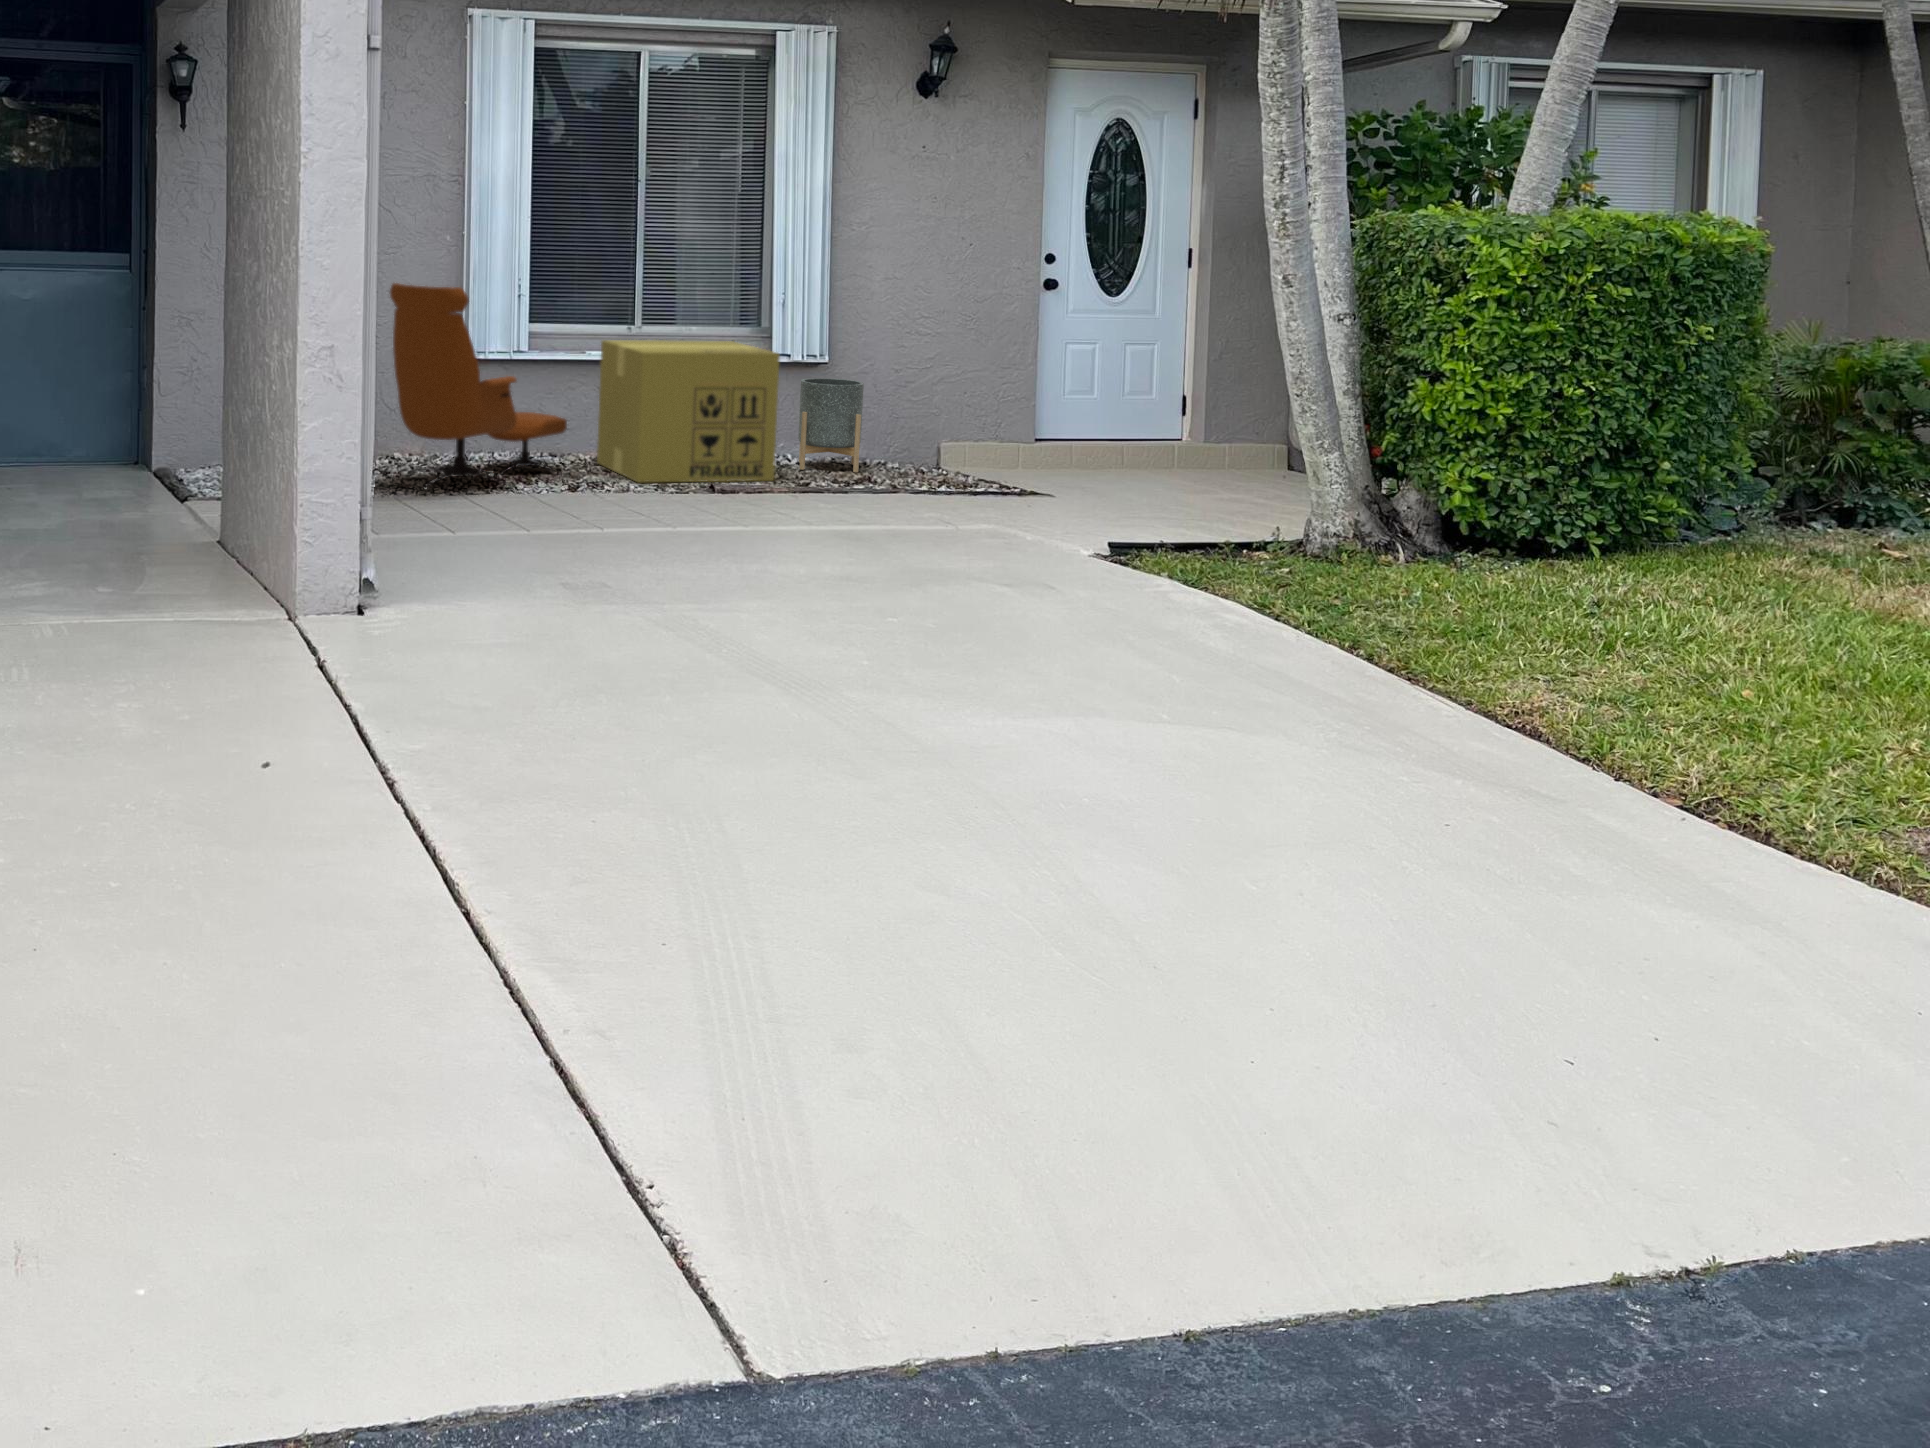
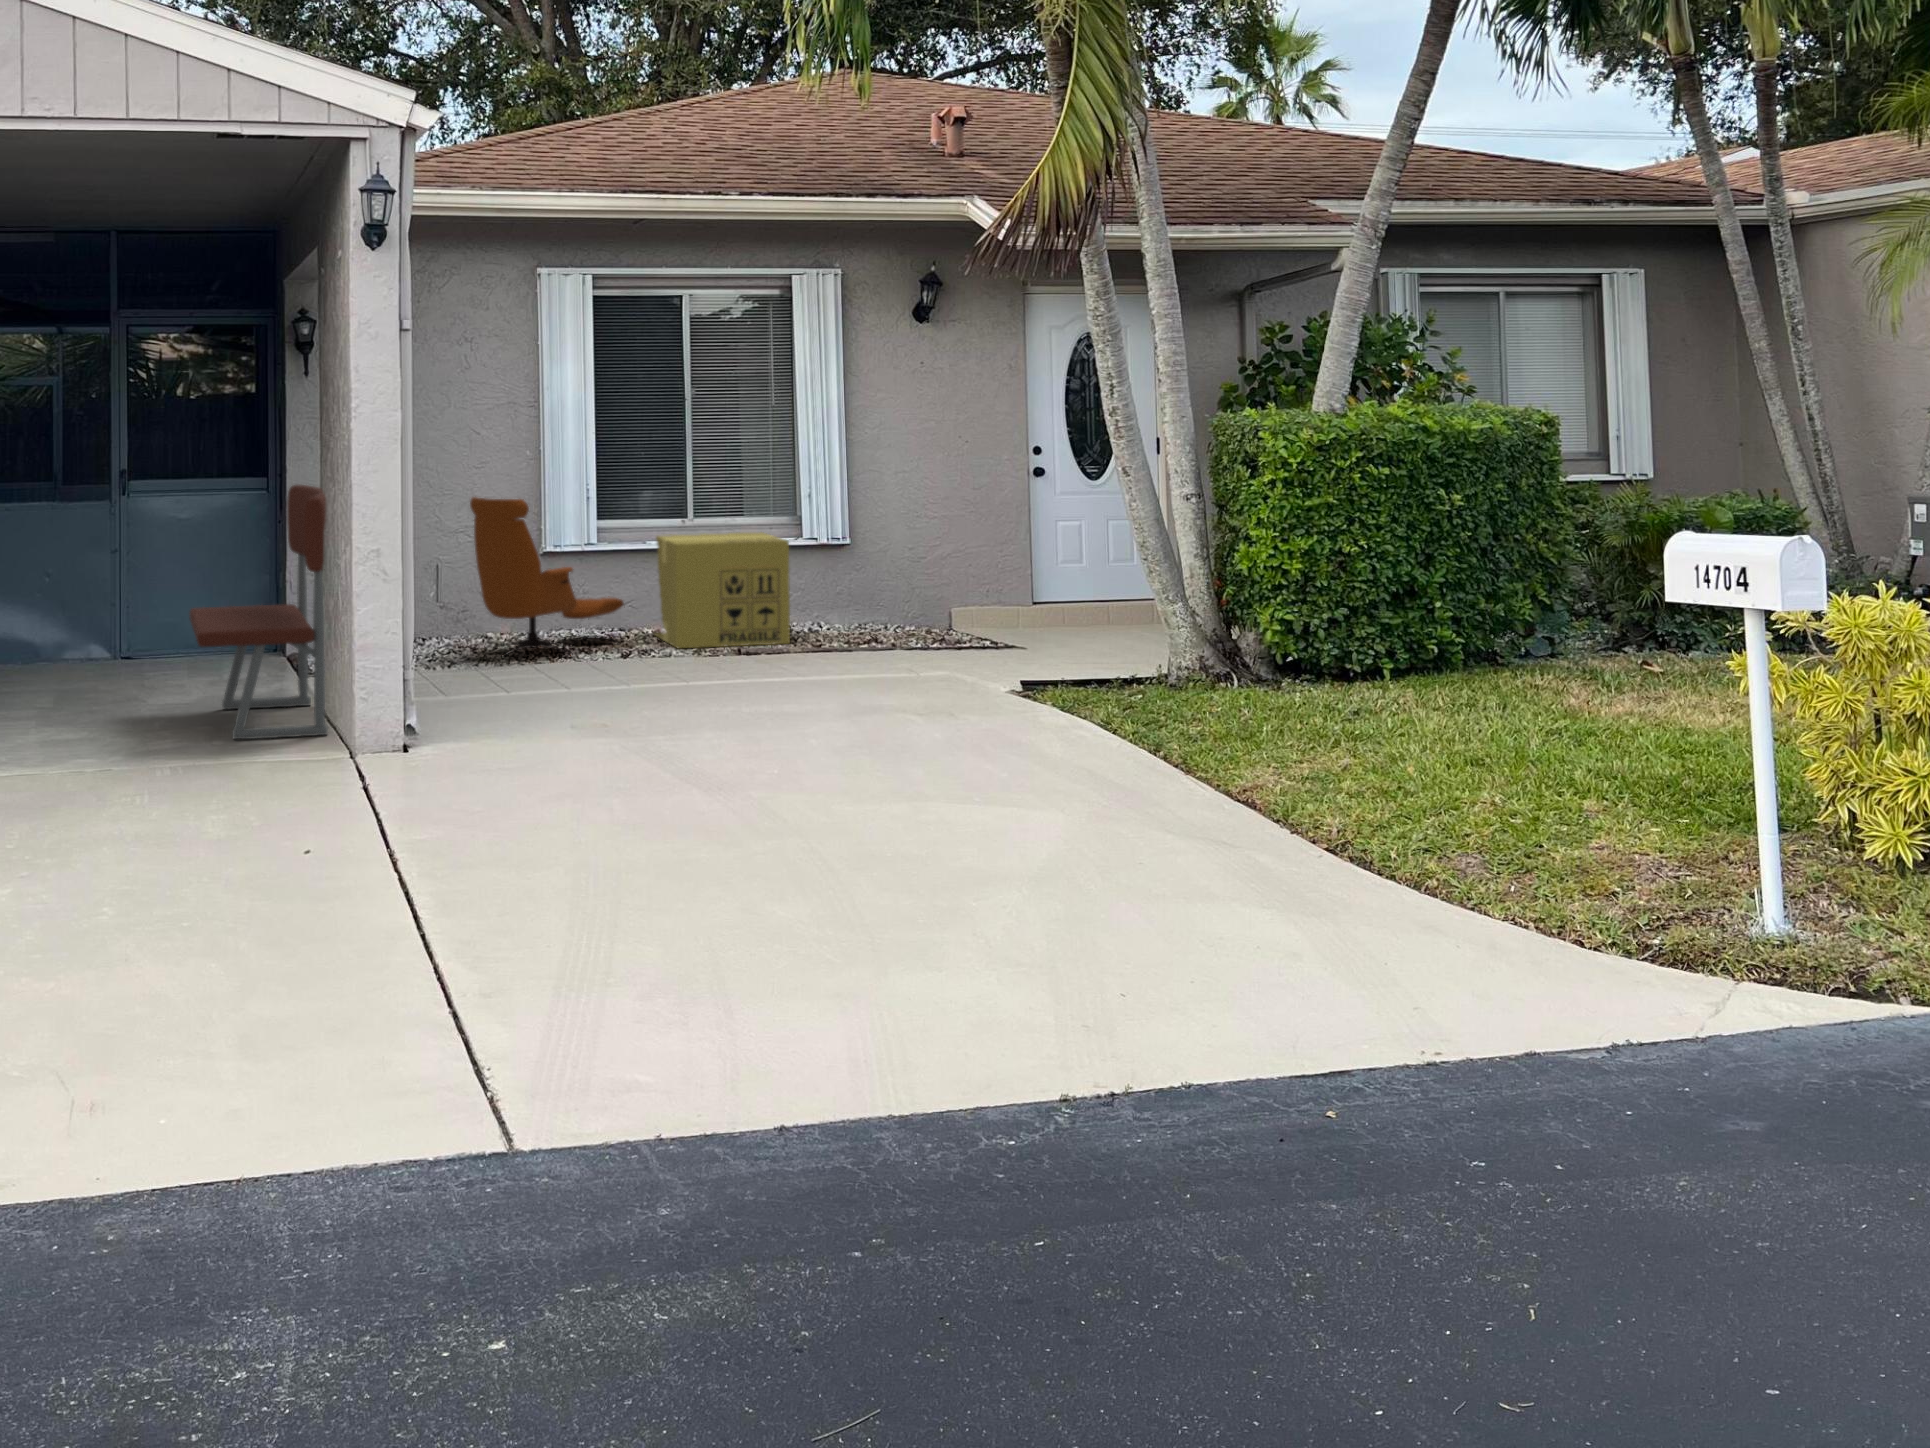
bench: none [38,254,249,603] -> present [189,485,328,739]
planter: present [798,378,864,472] -> none [818,560,869,635]

